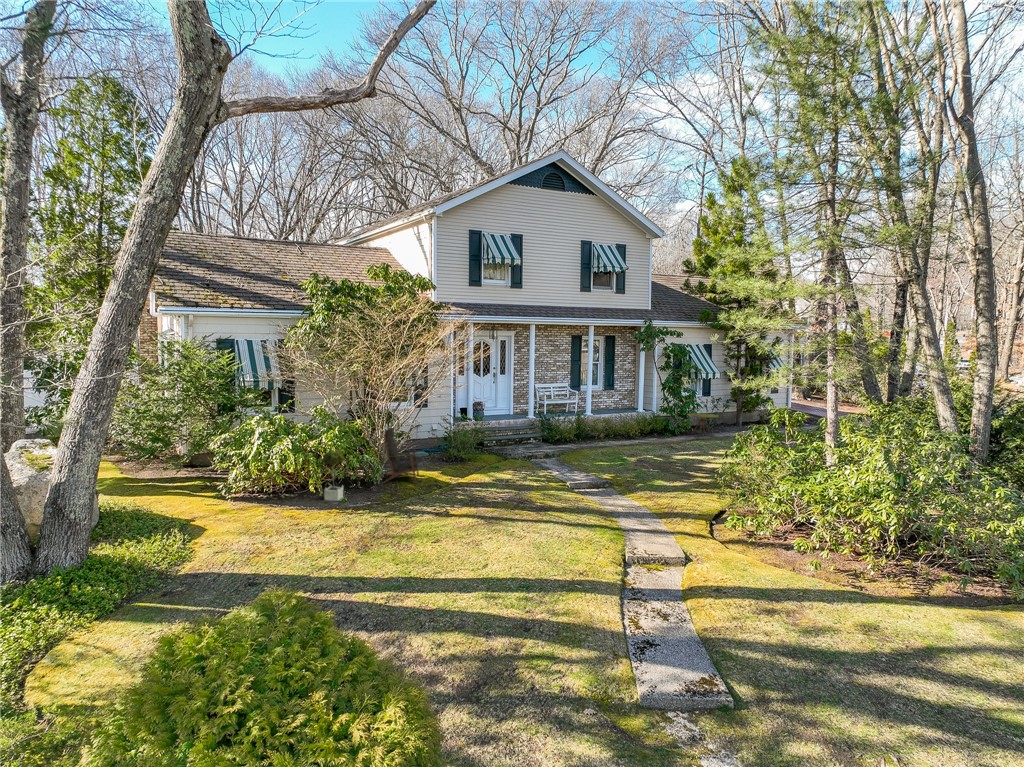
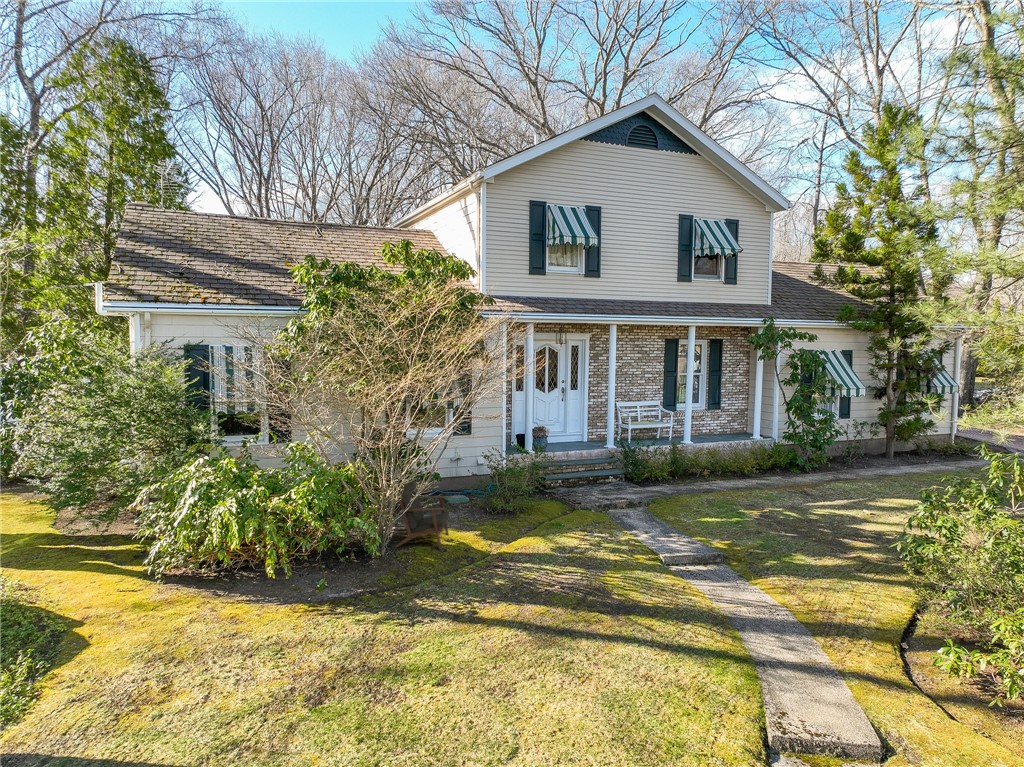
round table: present [687,413,719,436] -> none [822,443,869,476]
potted tree: present [322,451,344,501] -> none [298,507,331,580]

